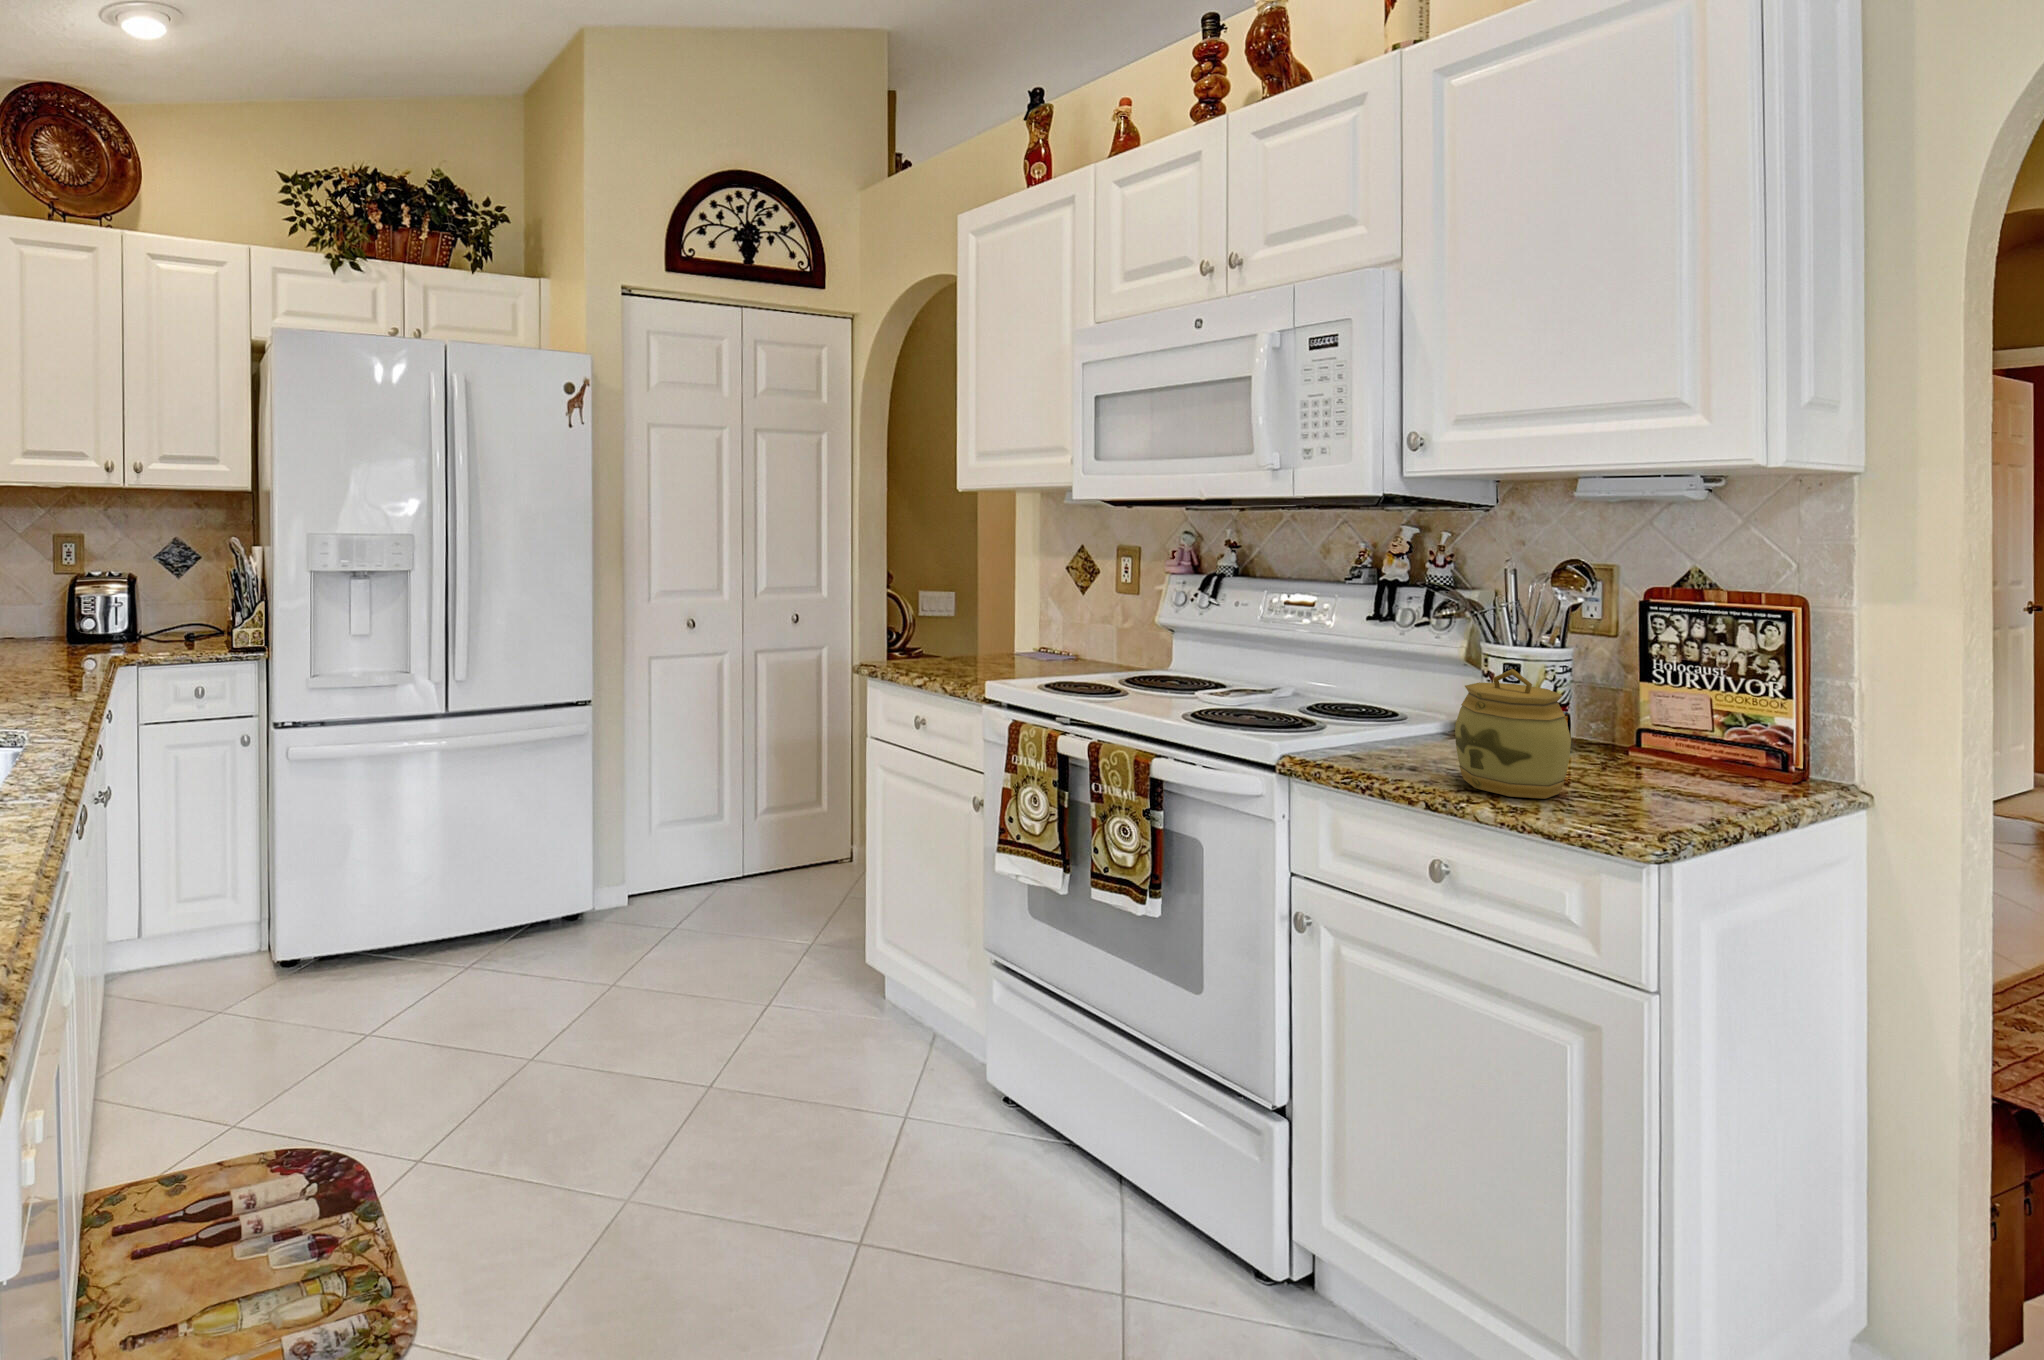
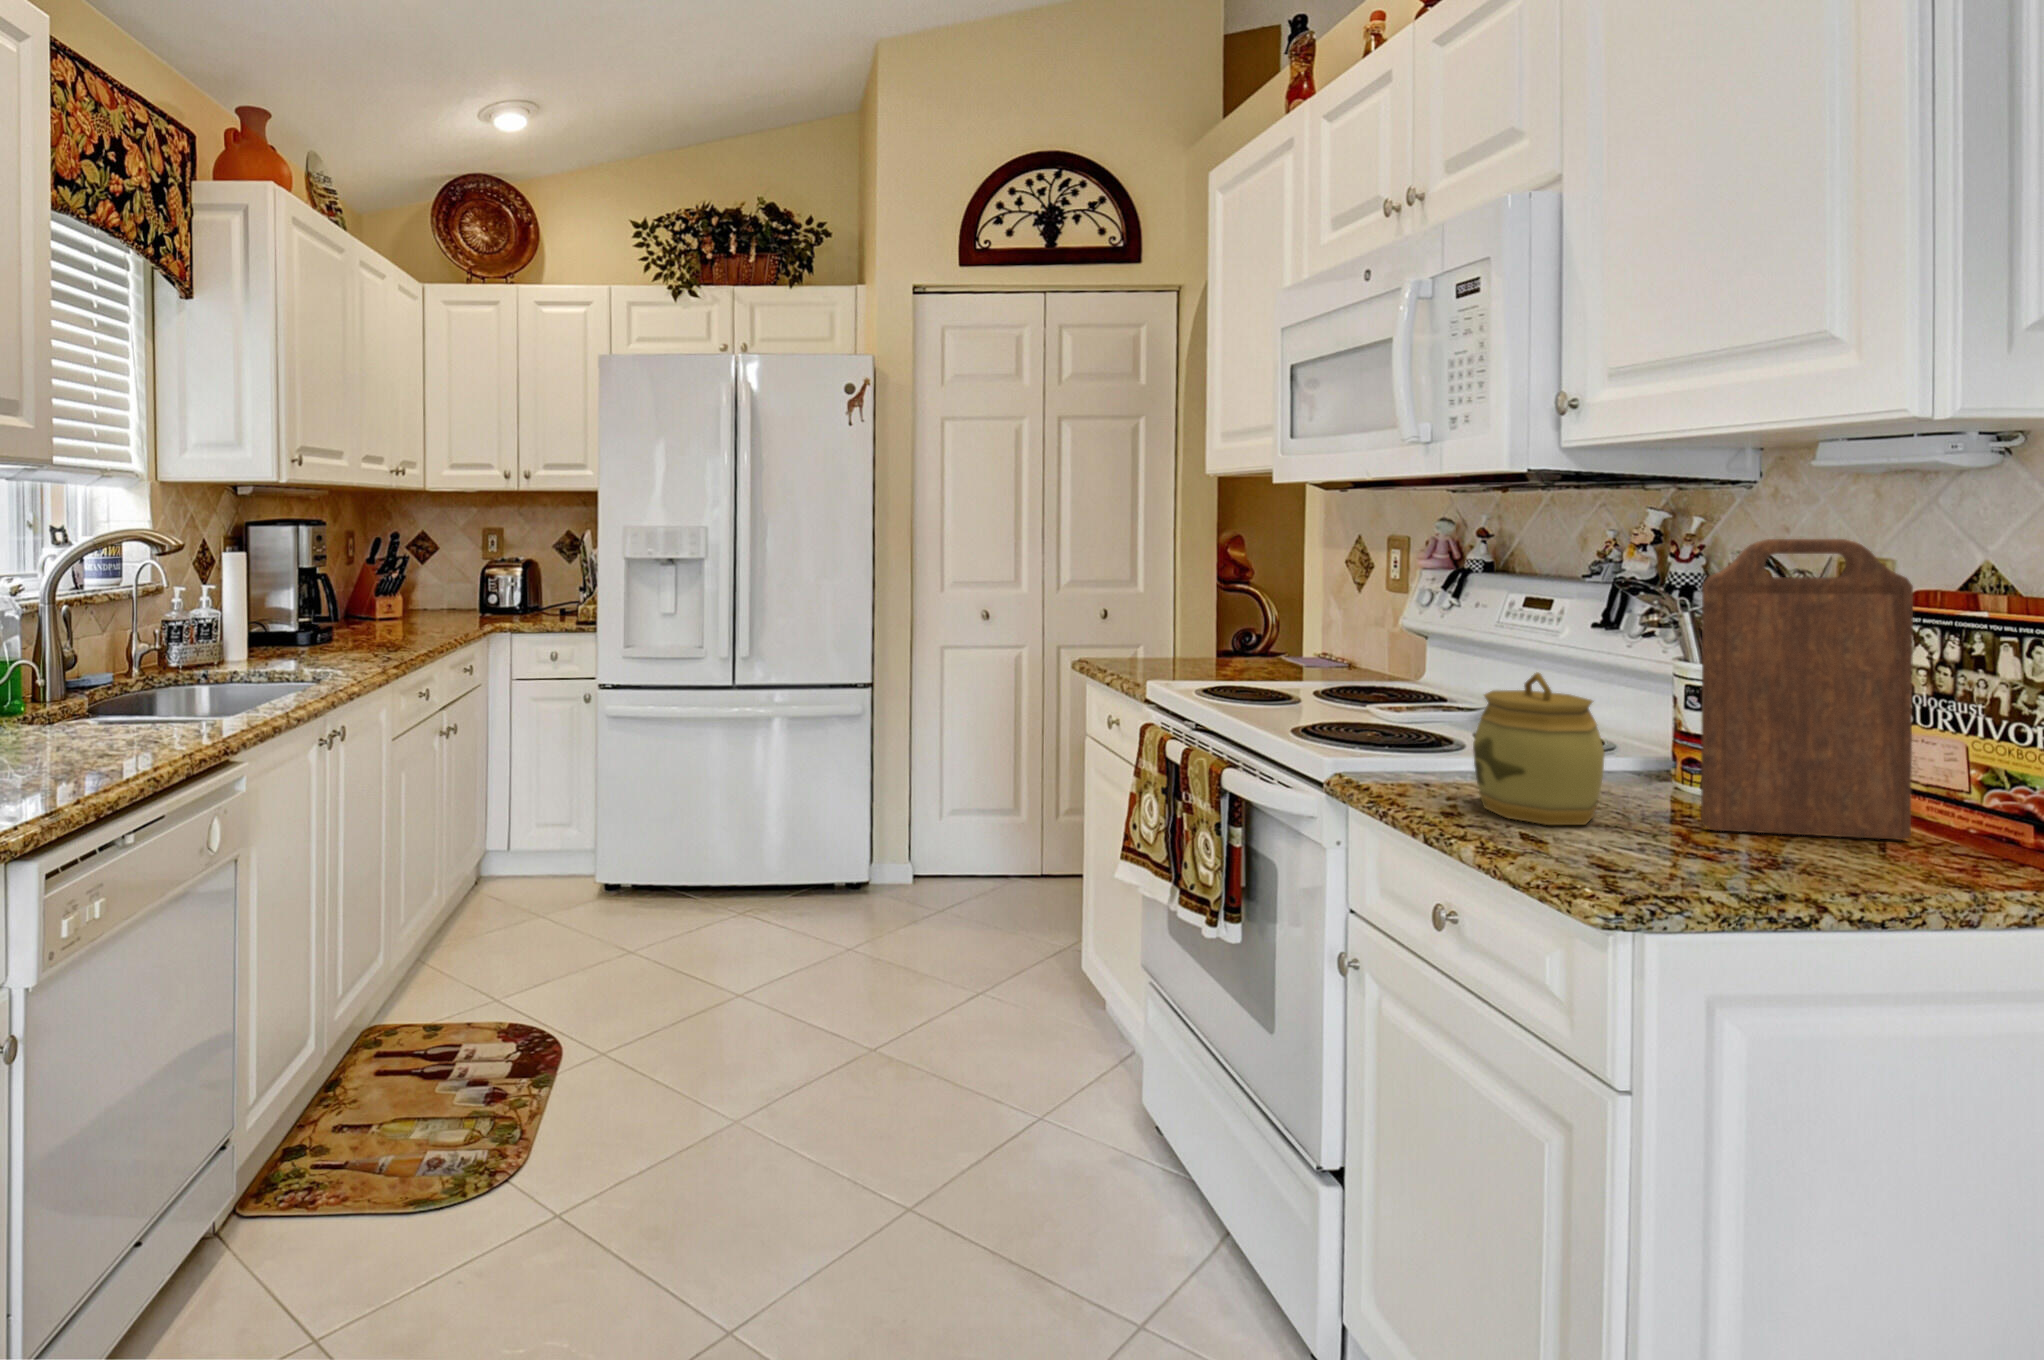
cutting board: none [1609,553,1712,784] -> present [1701,539,1913,840]

